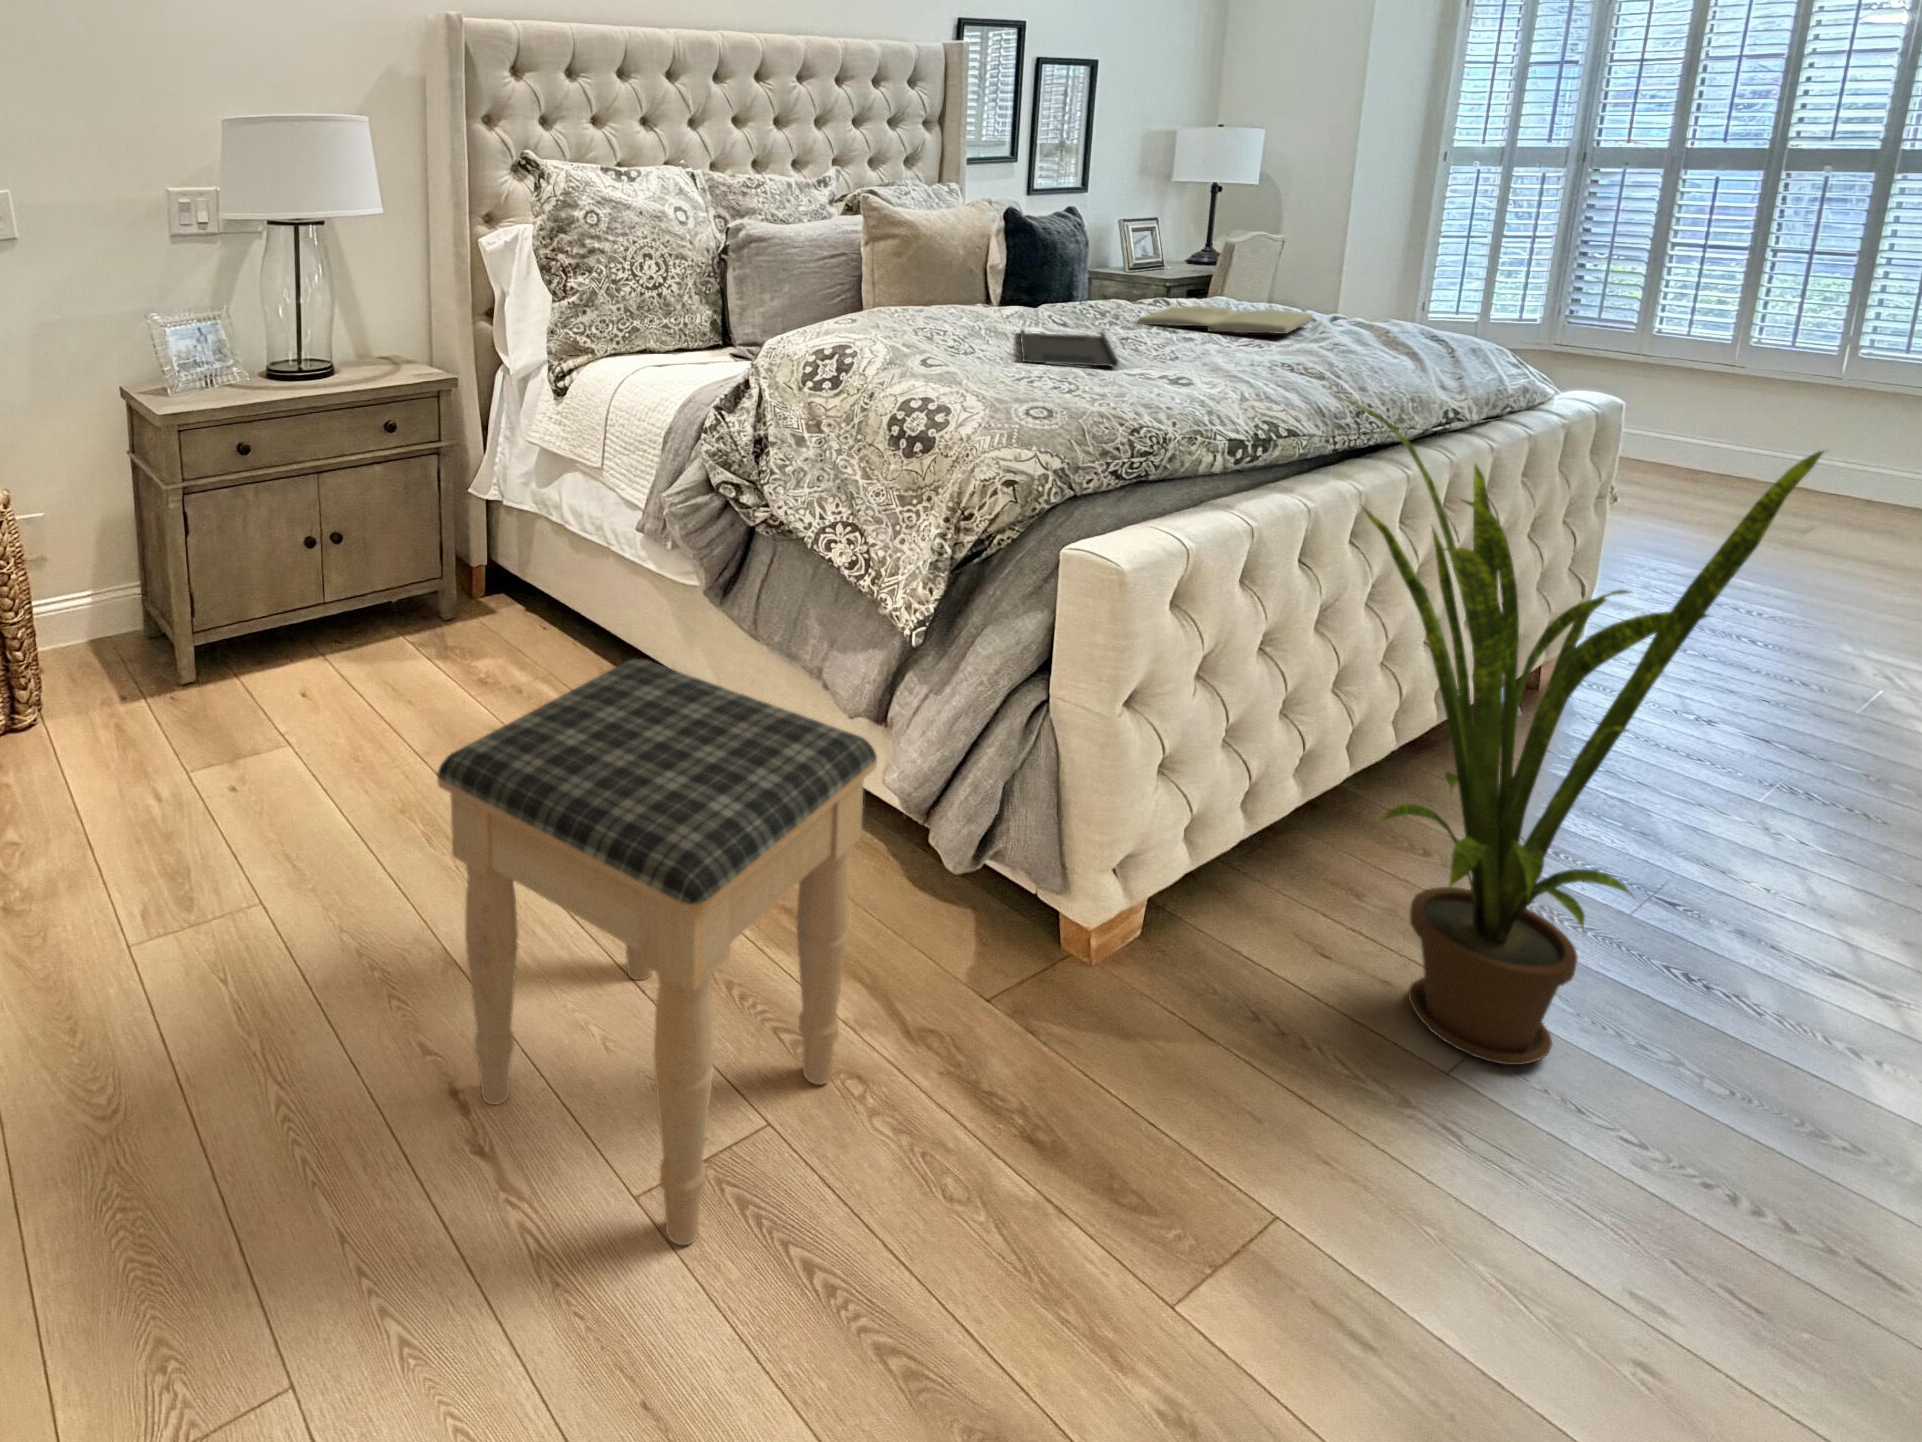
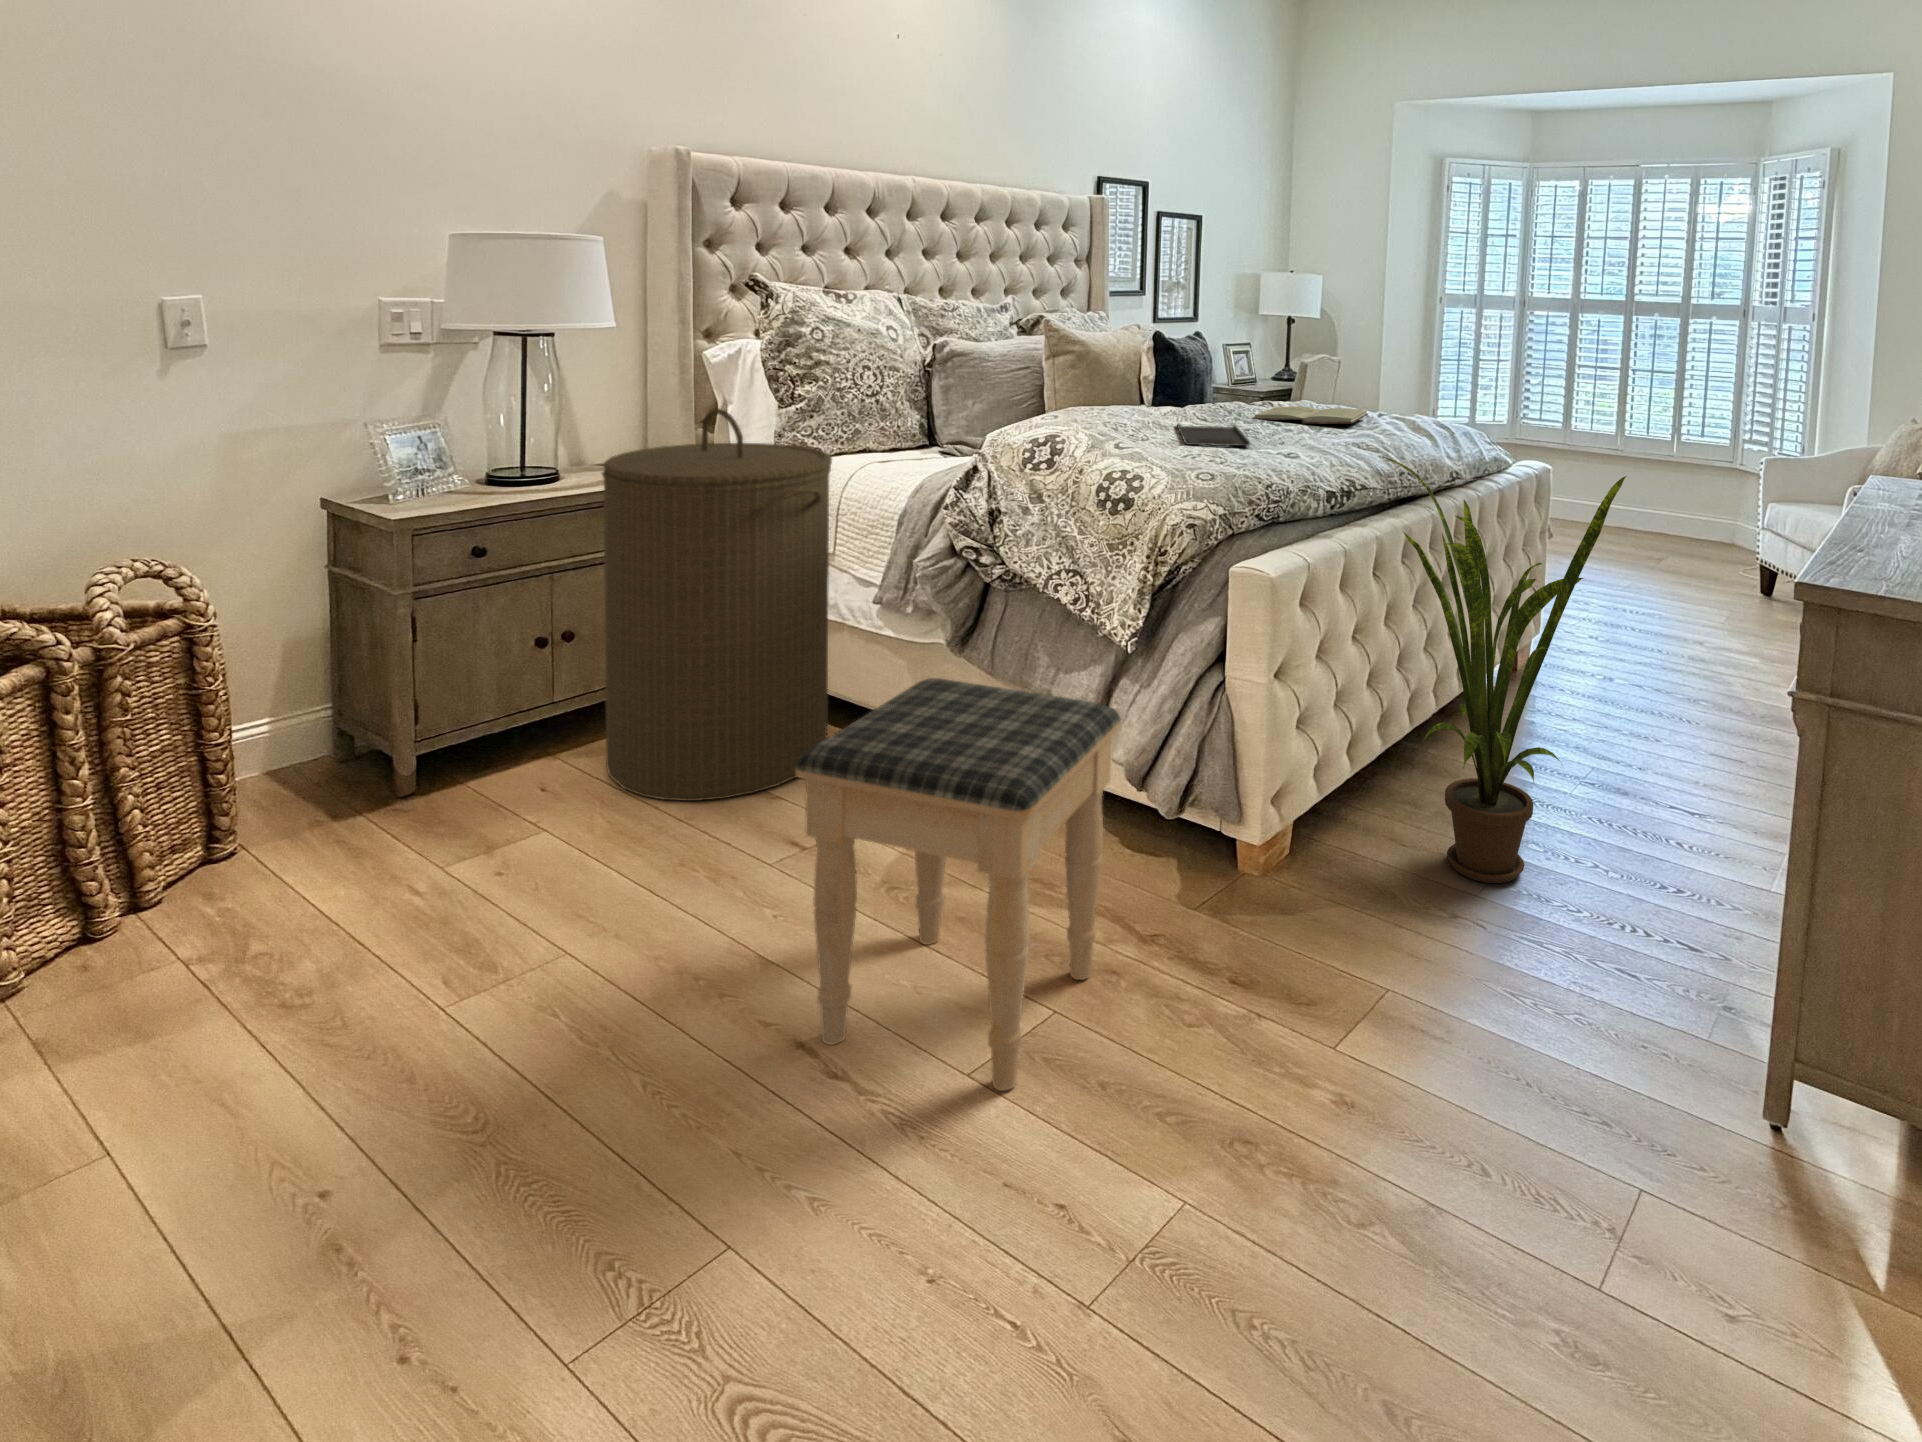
laundry hamper: none [349,304,591,733] -> present [602,408,832,801]

